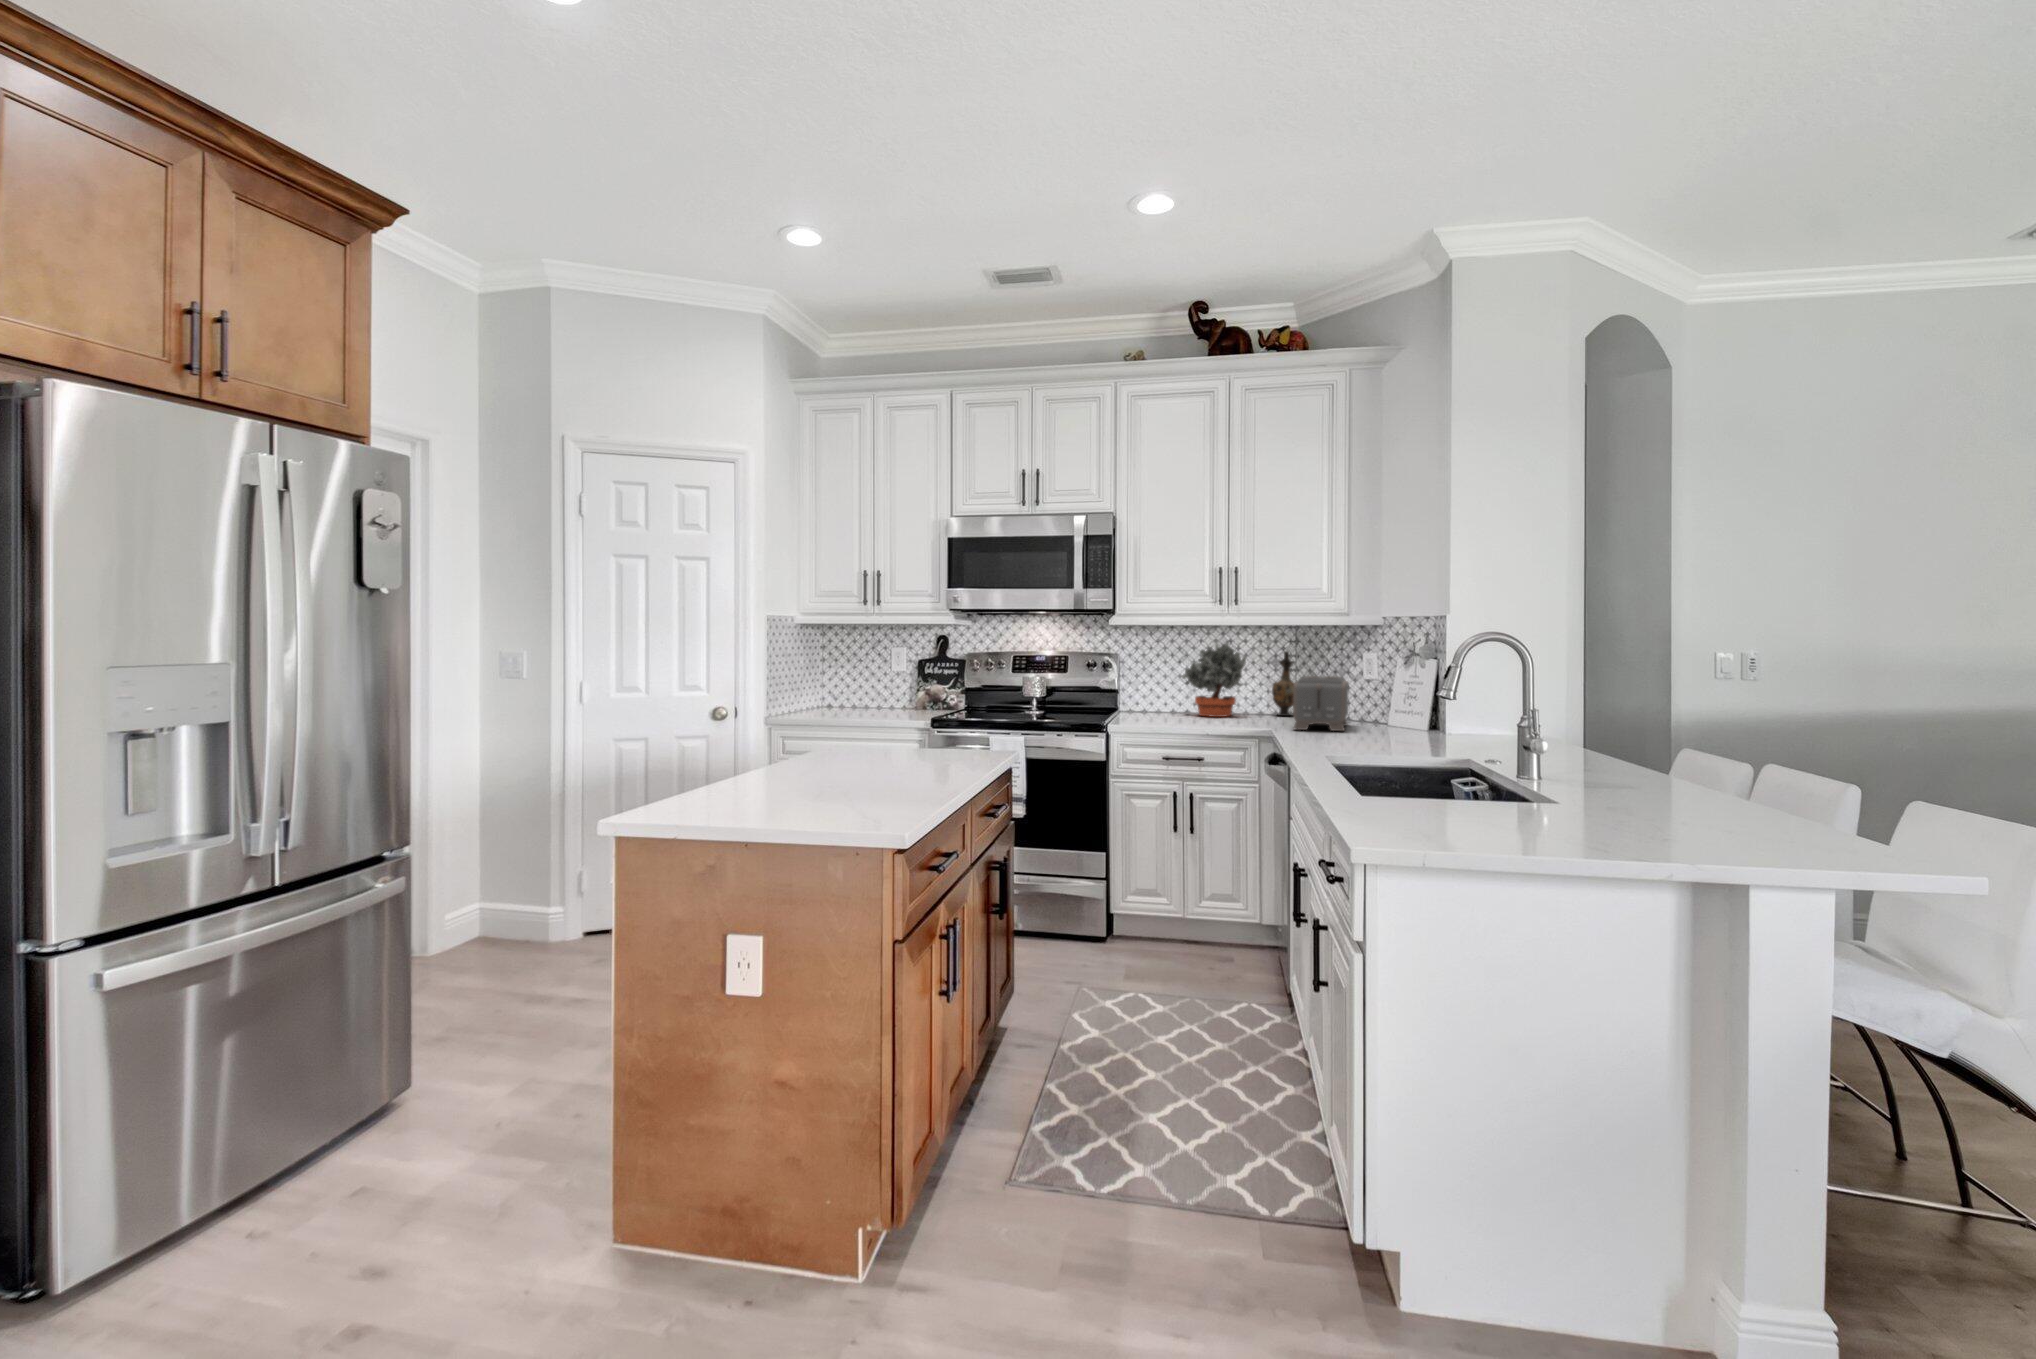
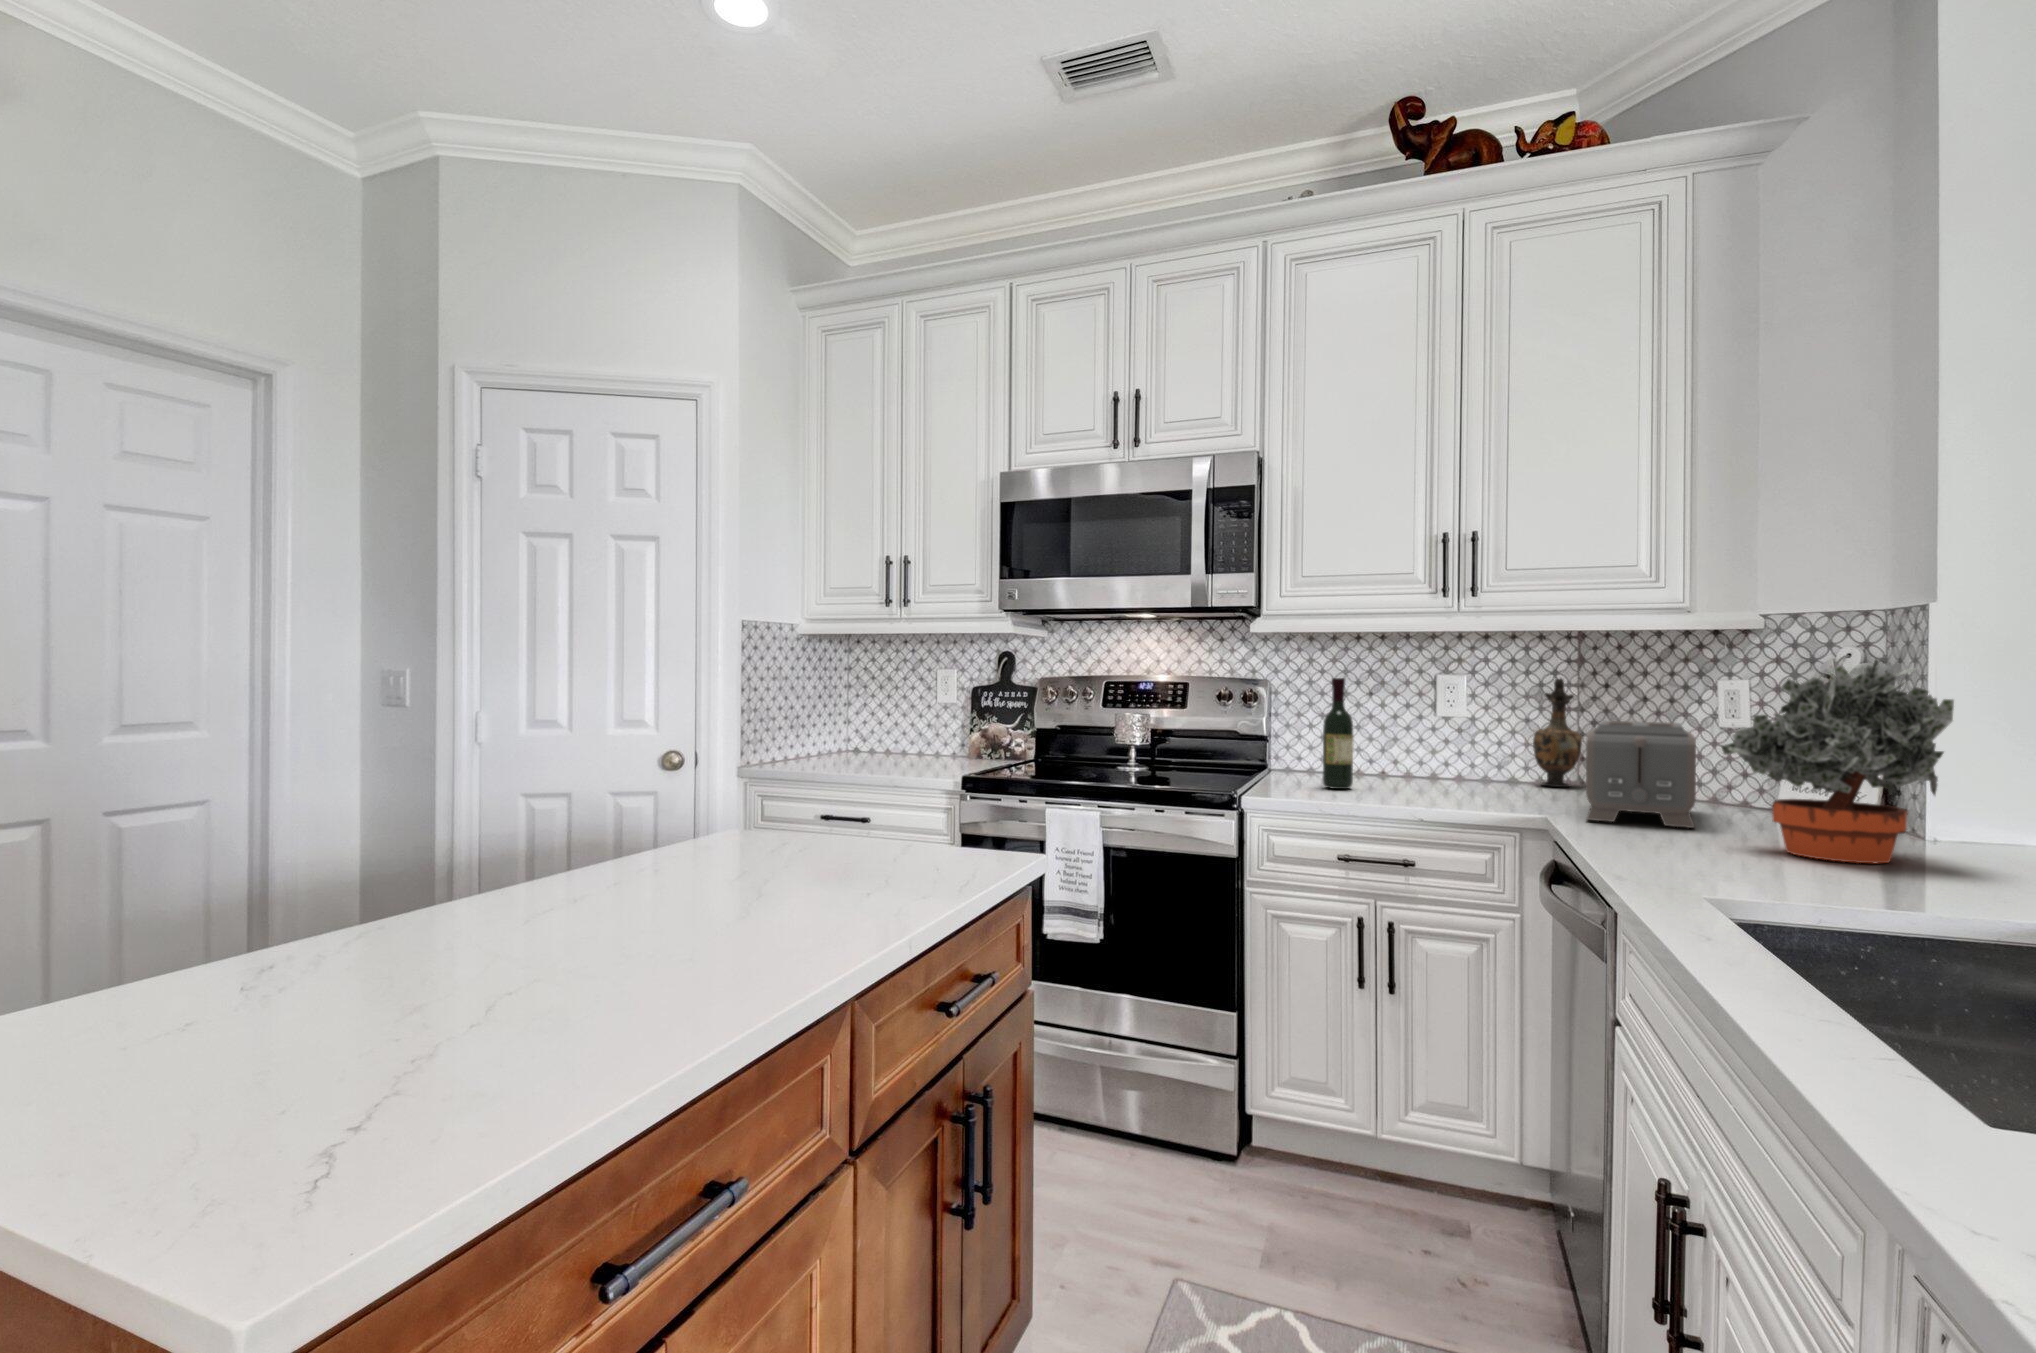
potted plant: present [1182,642,1246,717] -> present [1721,658,1954,864]
wine bottle: none [1152,652,1170,720] -> present [1322,678,1354,789]

